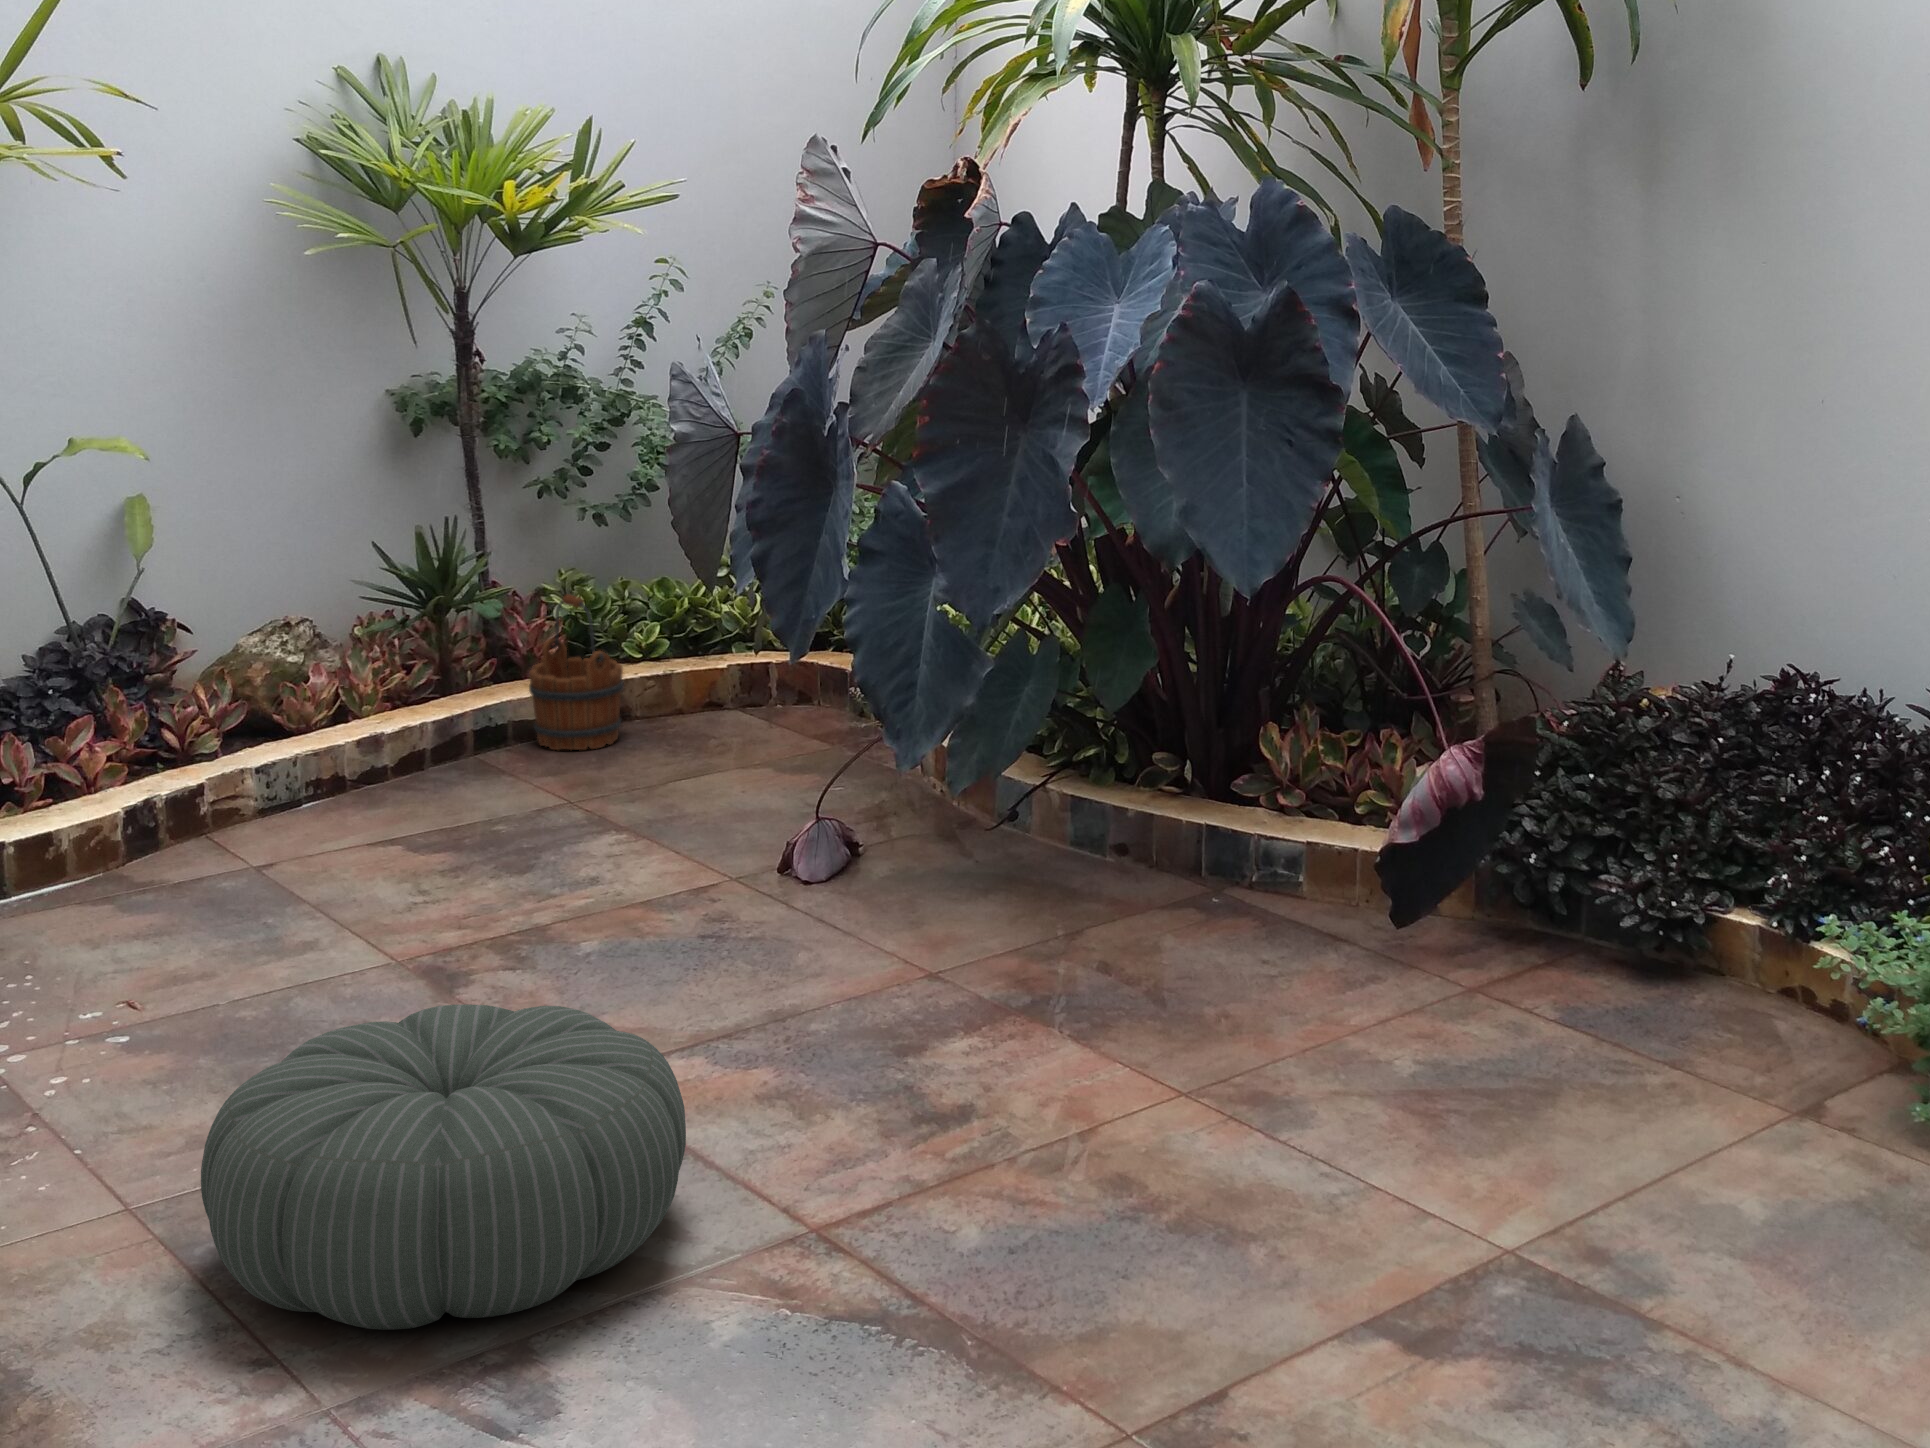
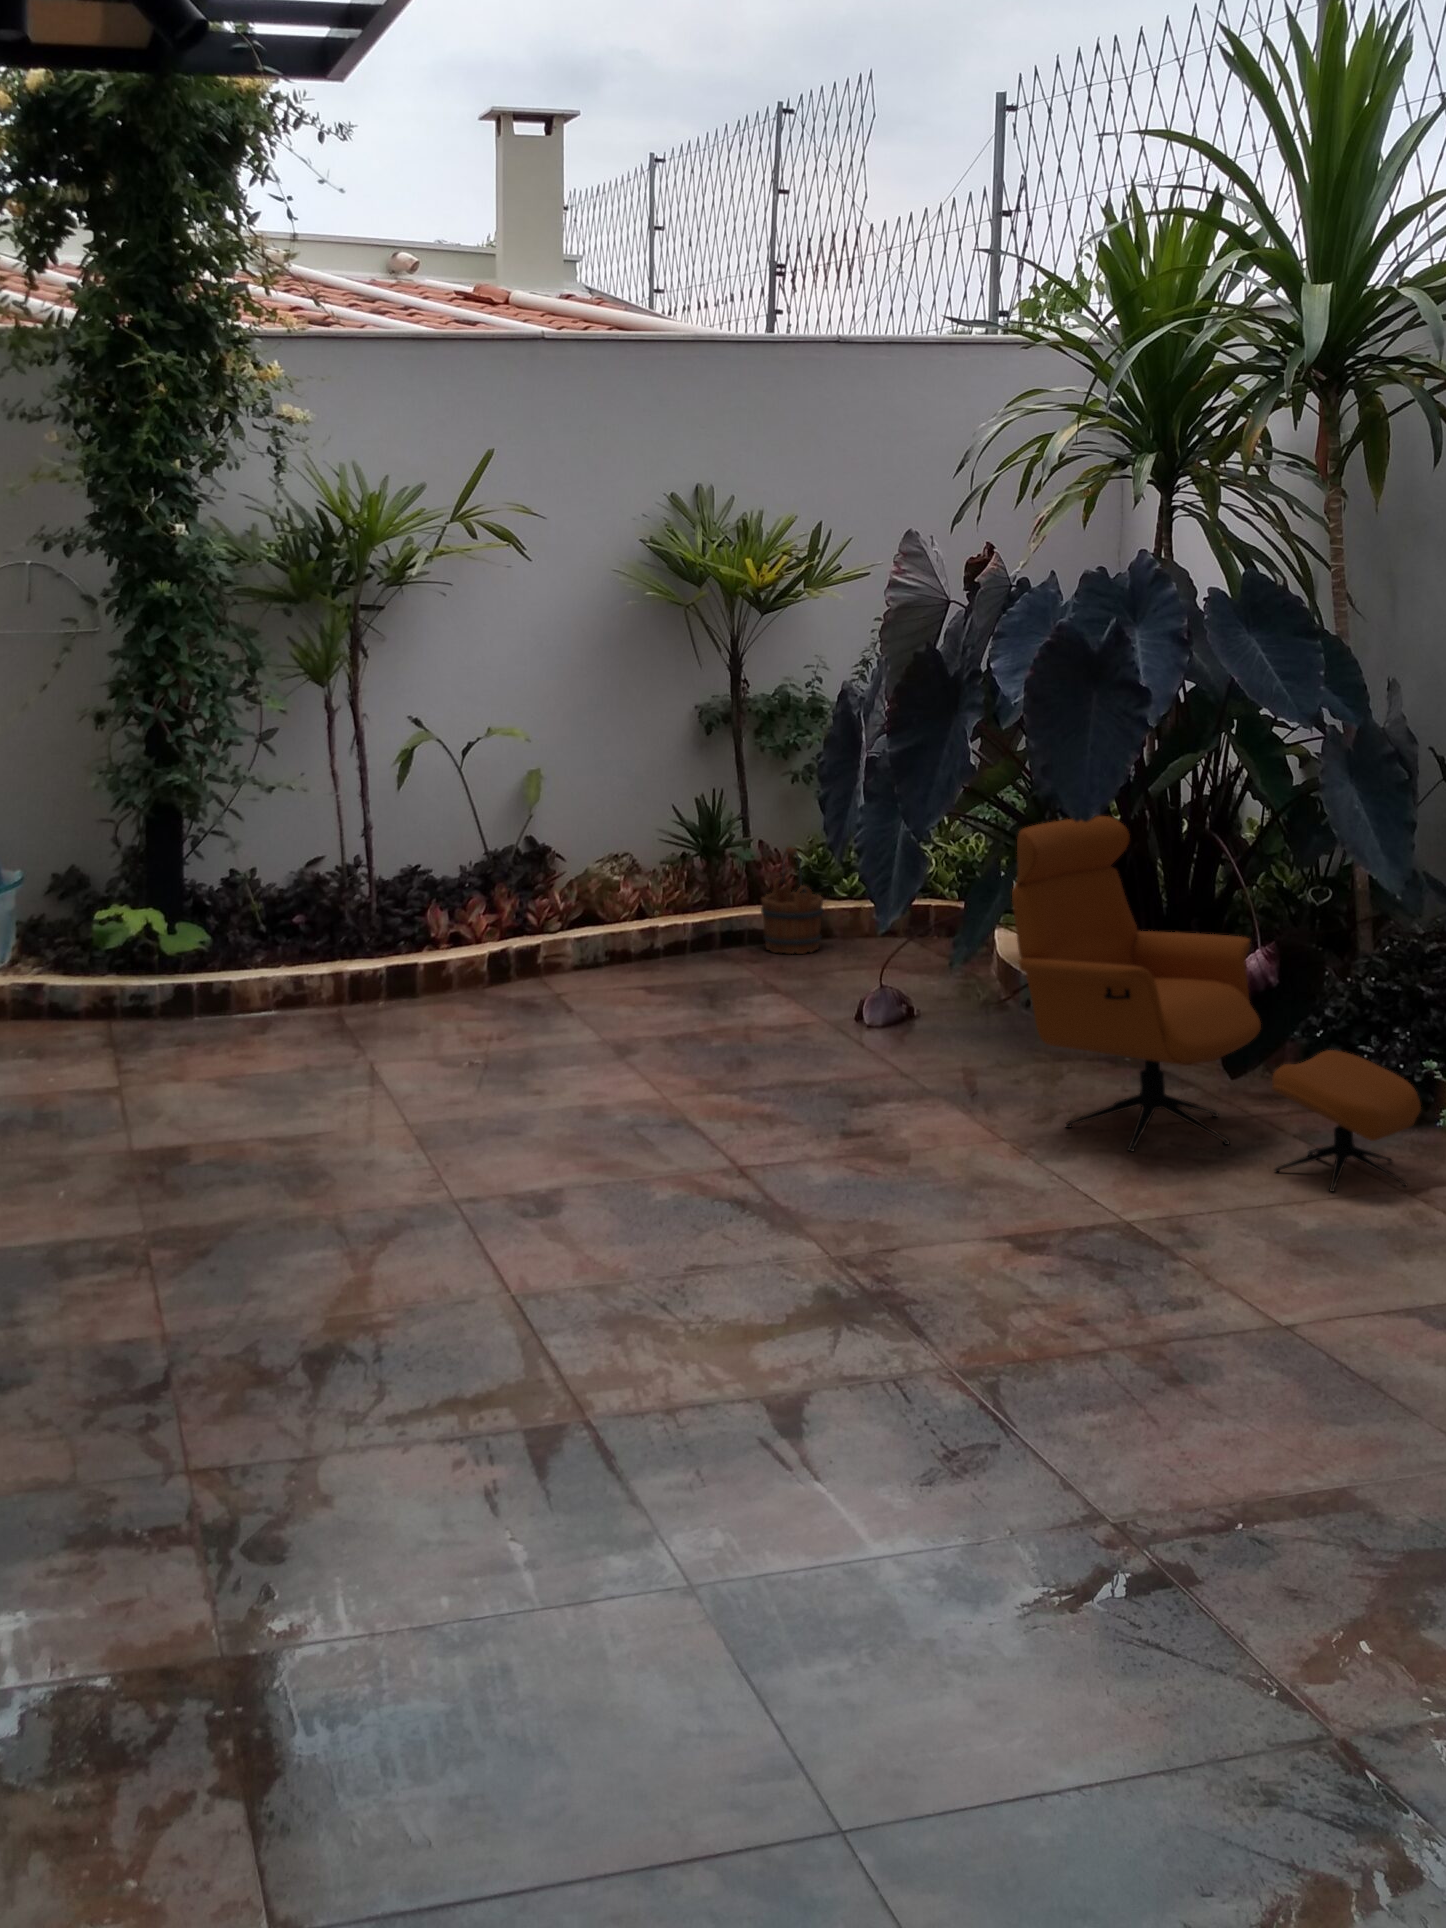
armchair: none [1124,556,1729,1088] -> present [1012,816,1421,1192]
pouf: present [201,1004,686,1330] -> none [421,1036,683,1191]

